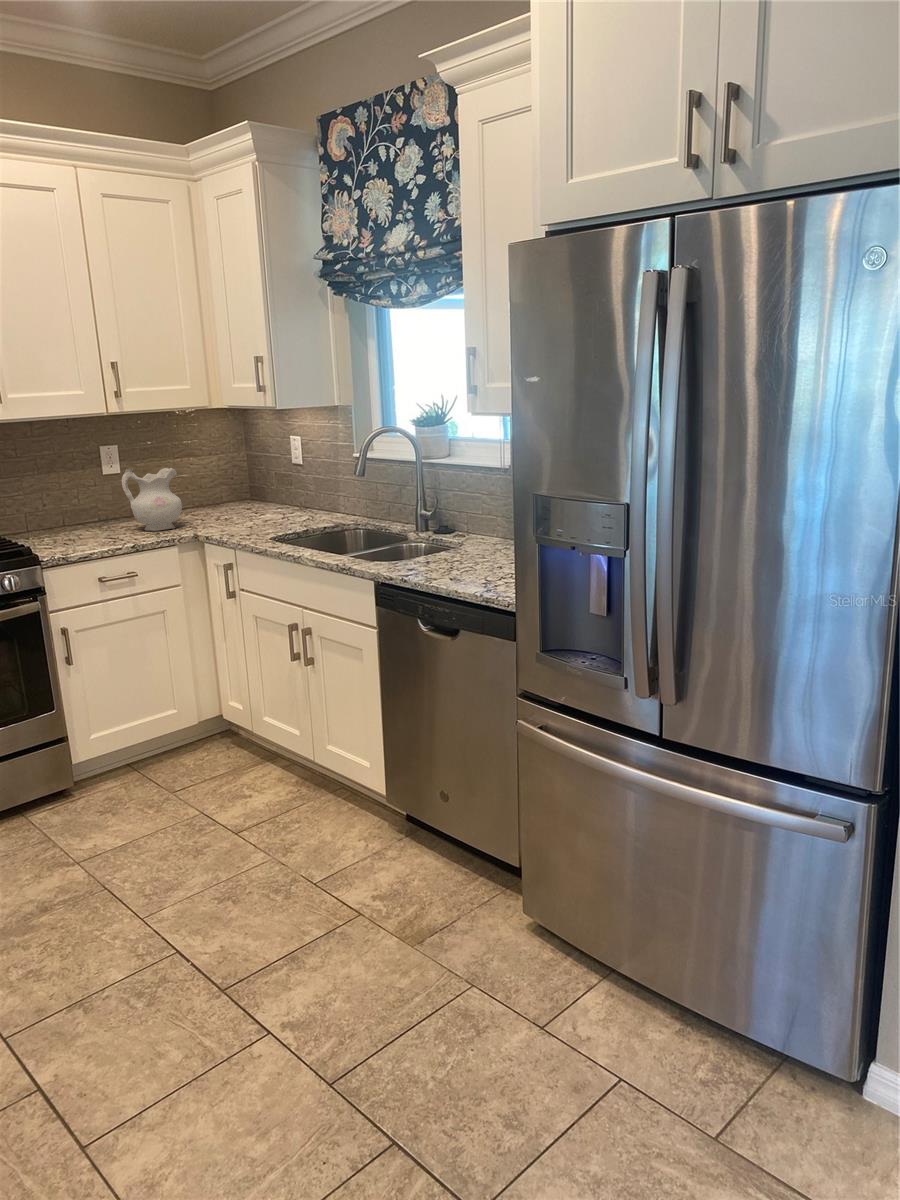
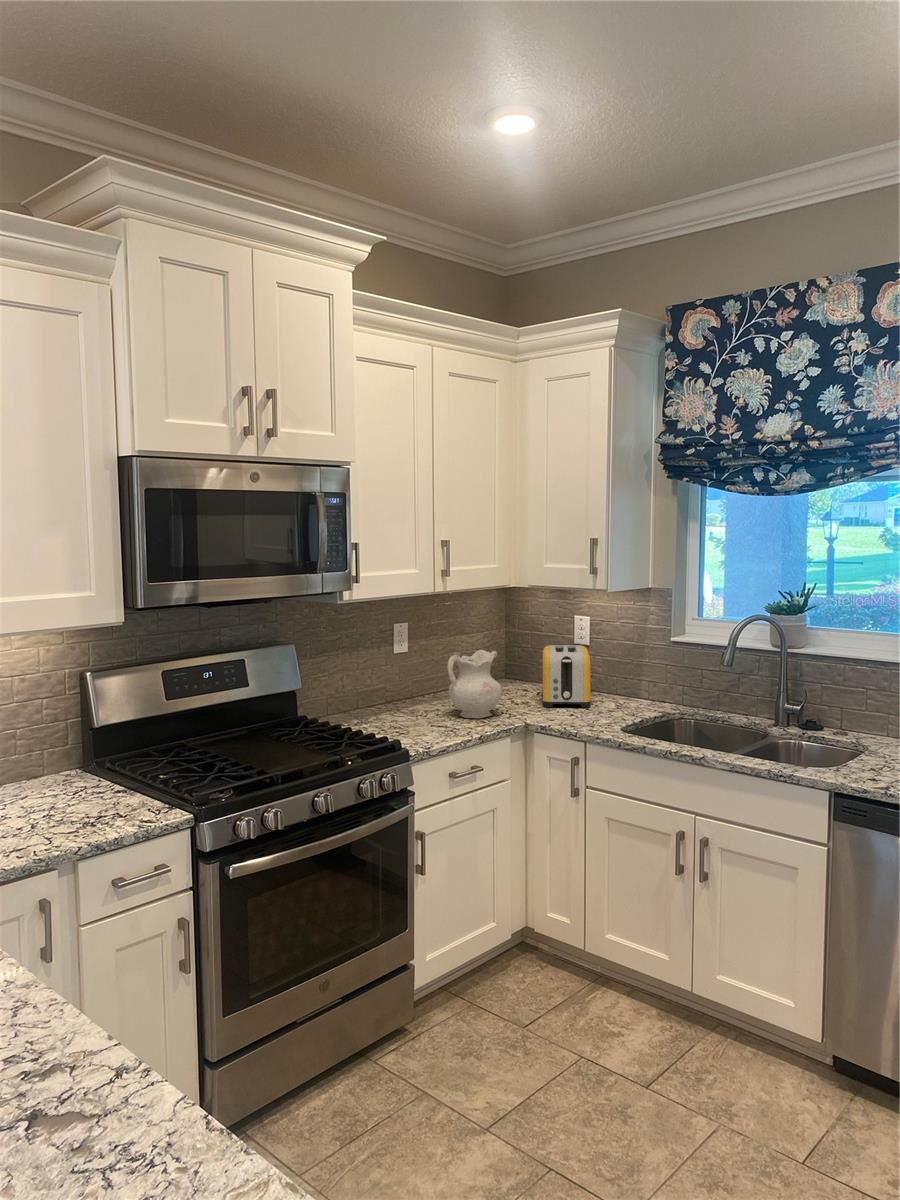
toaster: none [230,464,295,521] -> present [543,645,591,708]

